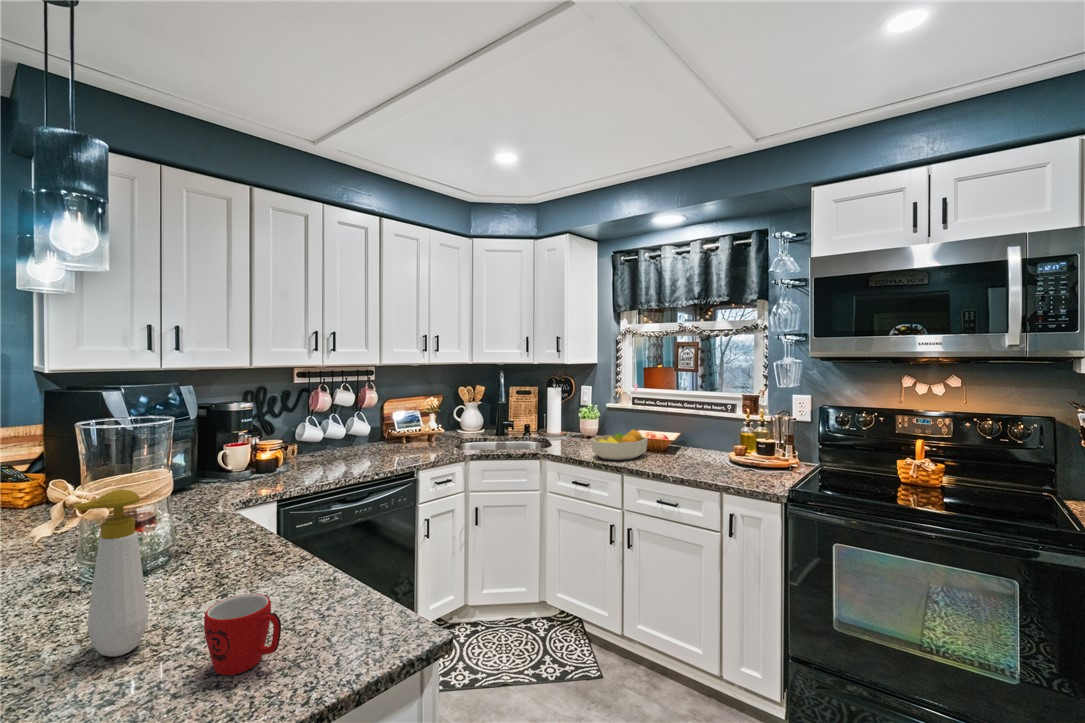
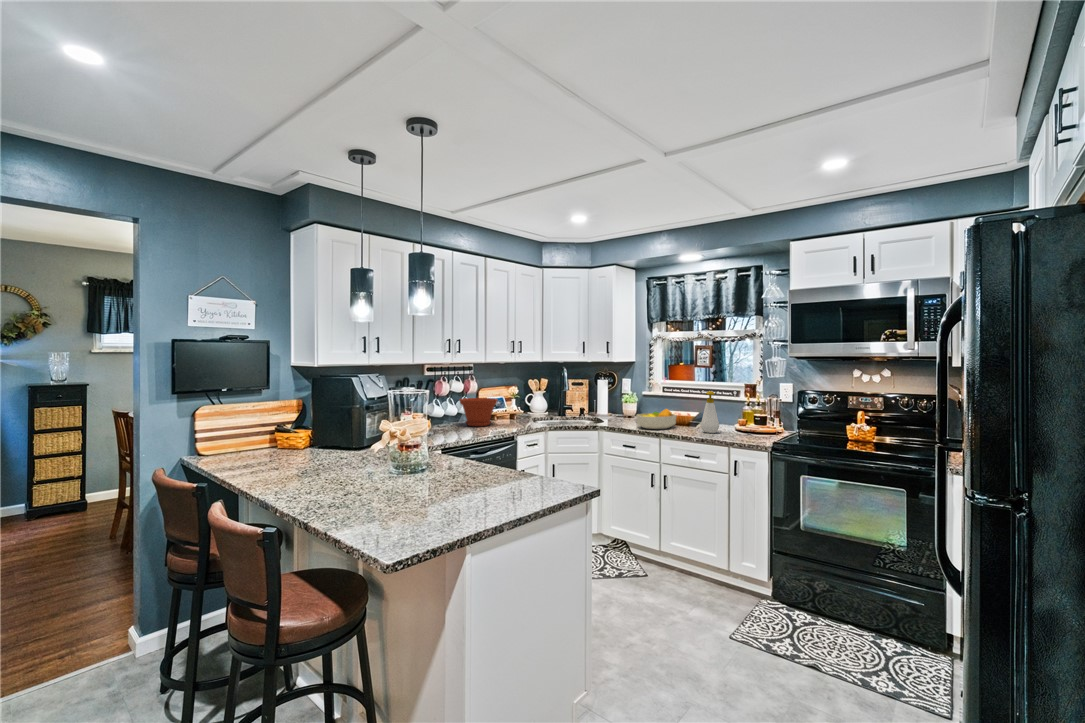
plant pot: none [344,413,401,455] -> present [459,398,498,426]
soap bottle: present [73,490,148,657] -> present [701,391,719,433]
mug: present [204,594,281,675] -> none [501,464,534,494]

